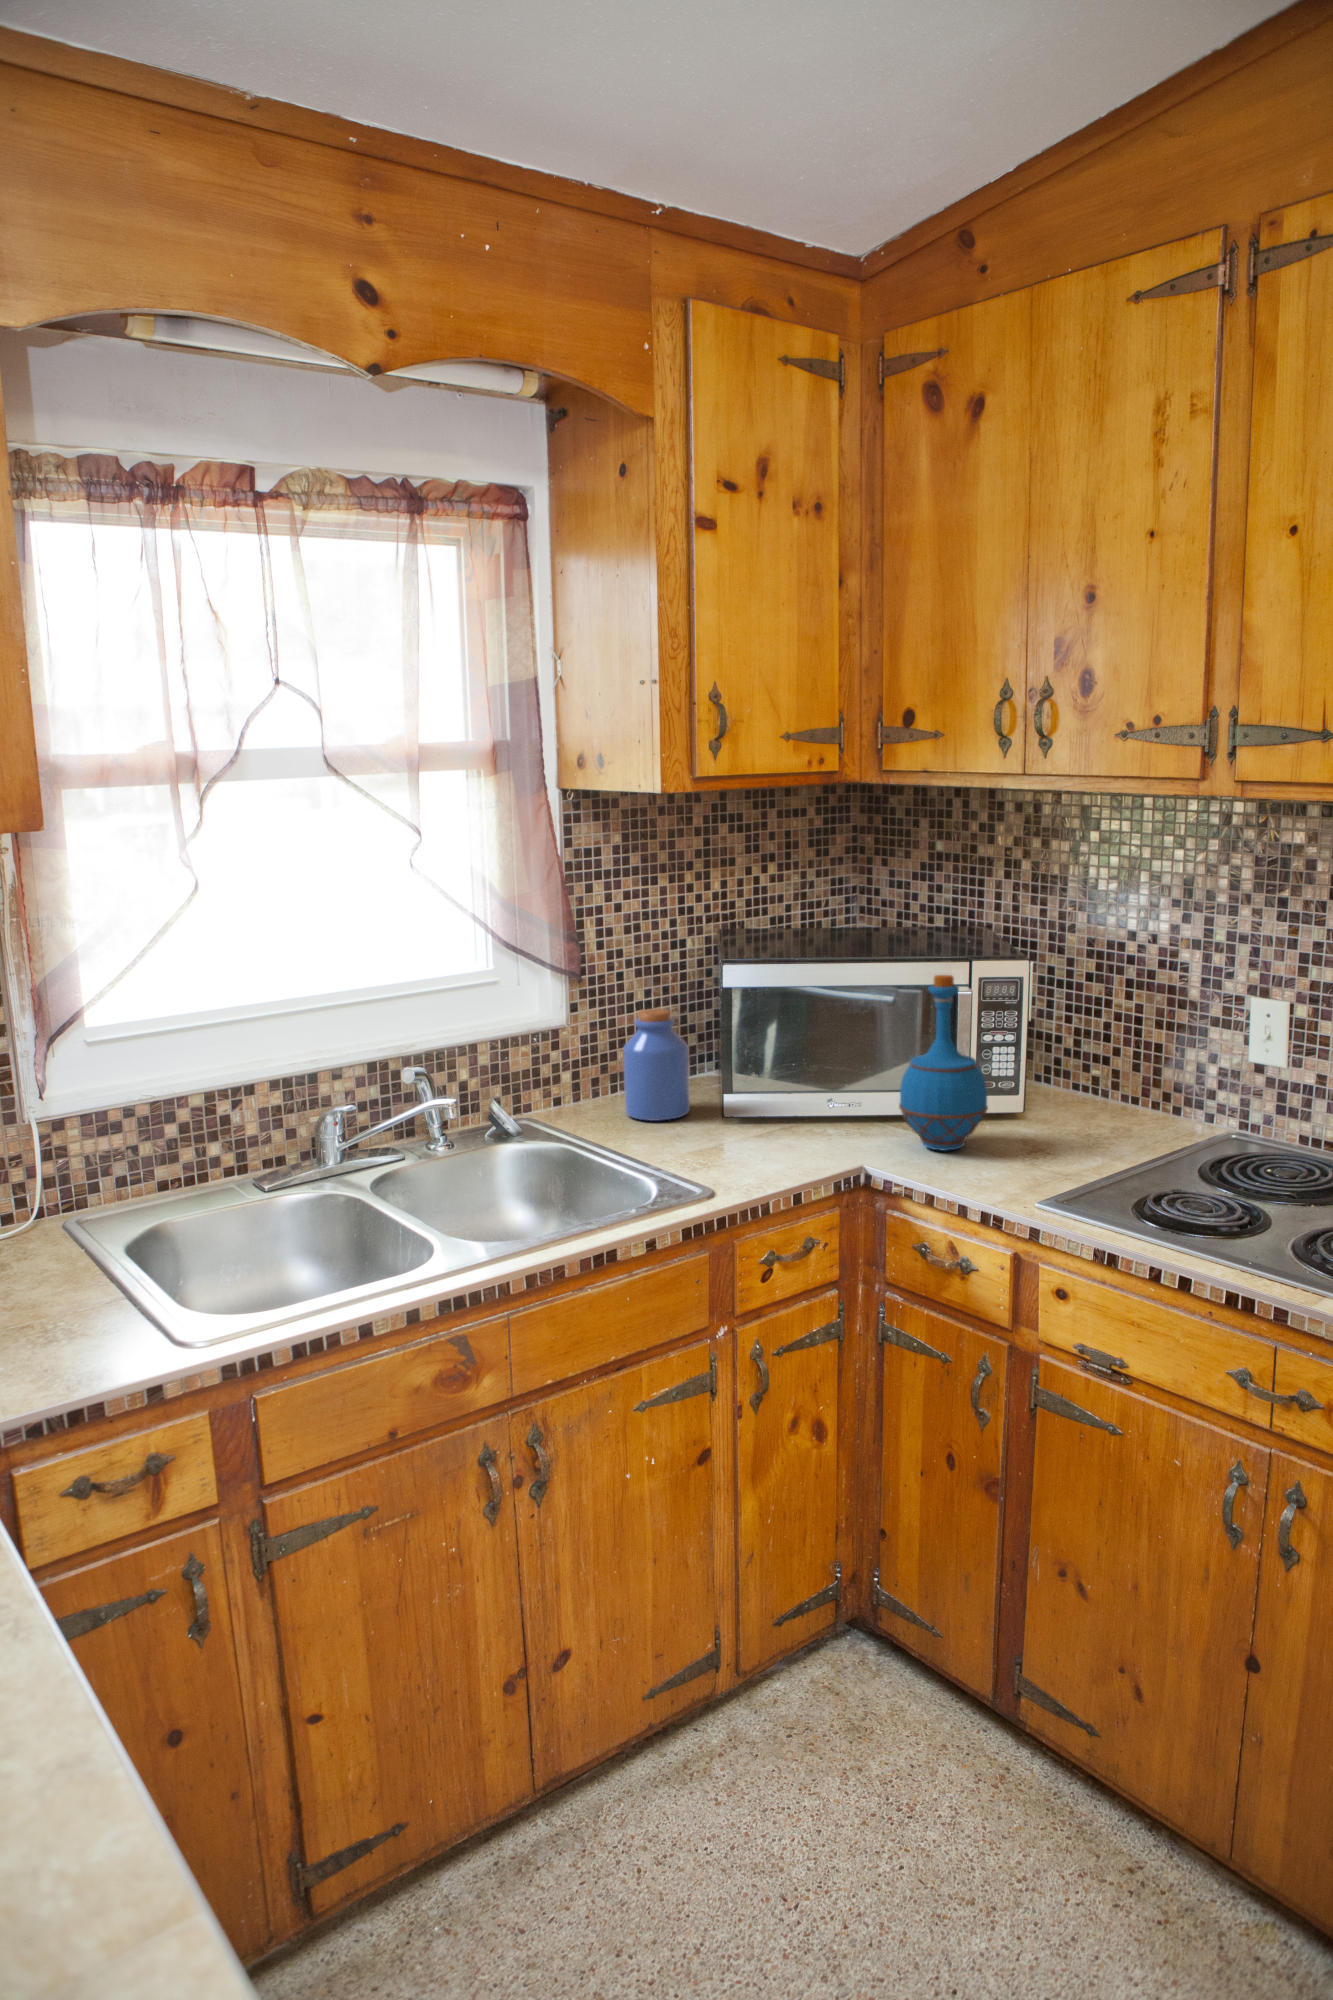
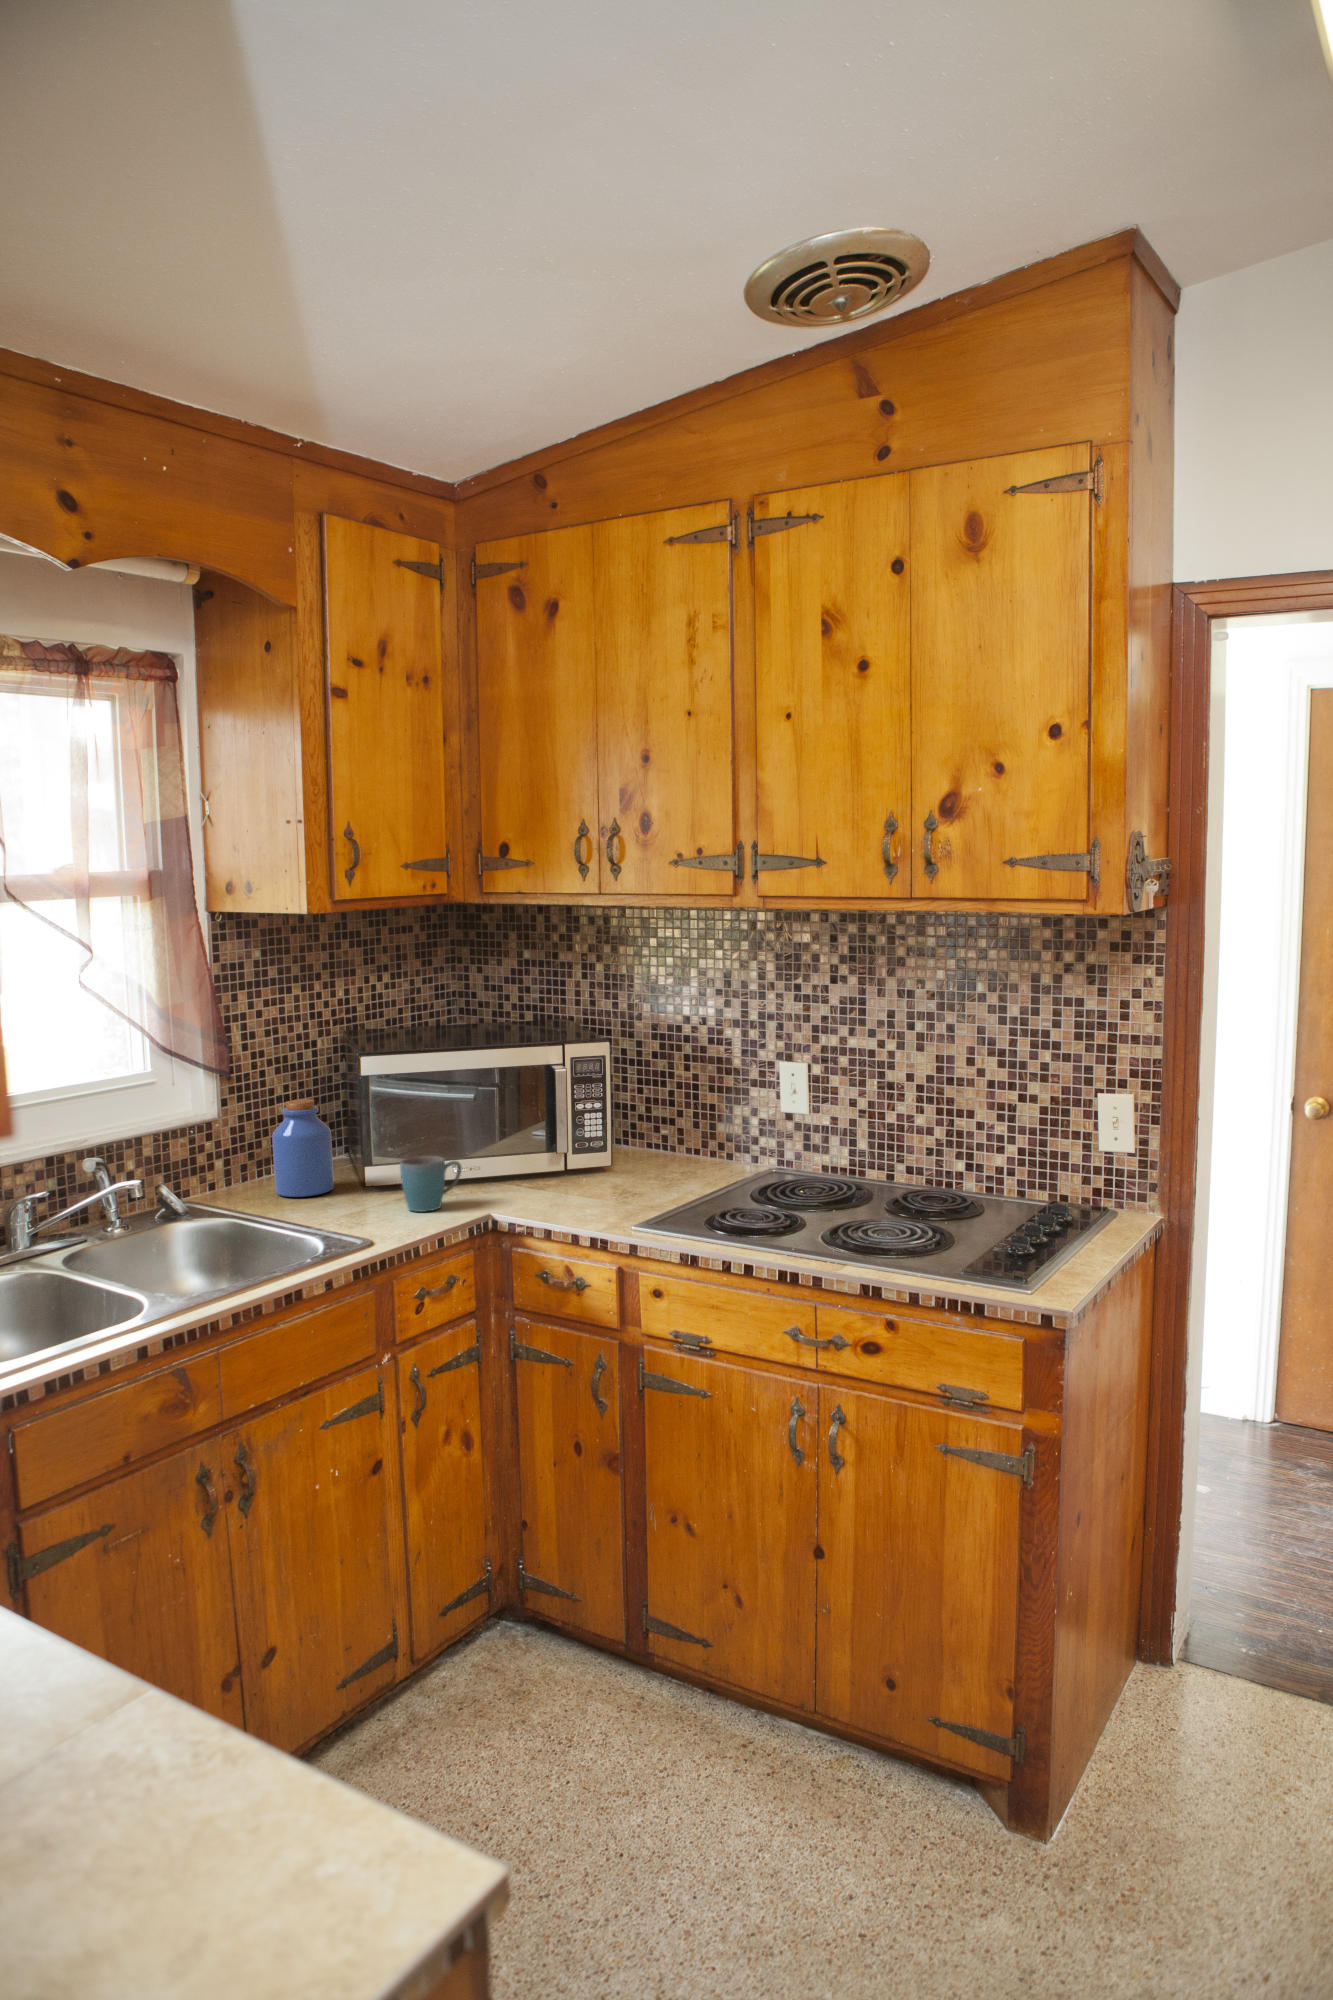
bottle: present [899,975,988,1151] -> none [519,1055,590,1198]
mug: none [755,1088,828,1155] -> present [400,1156,462,1212]

